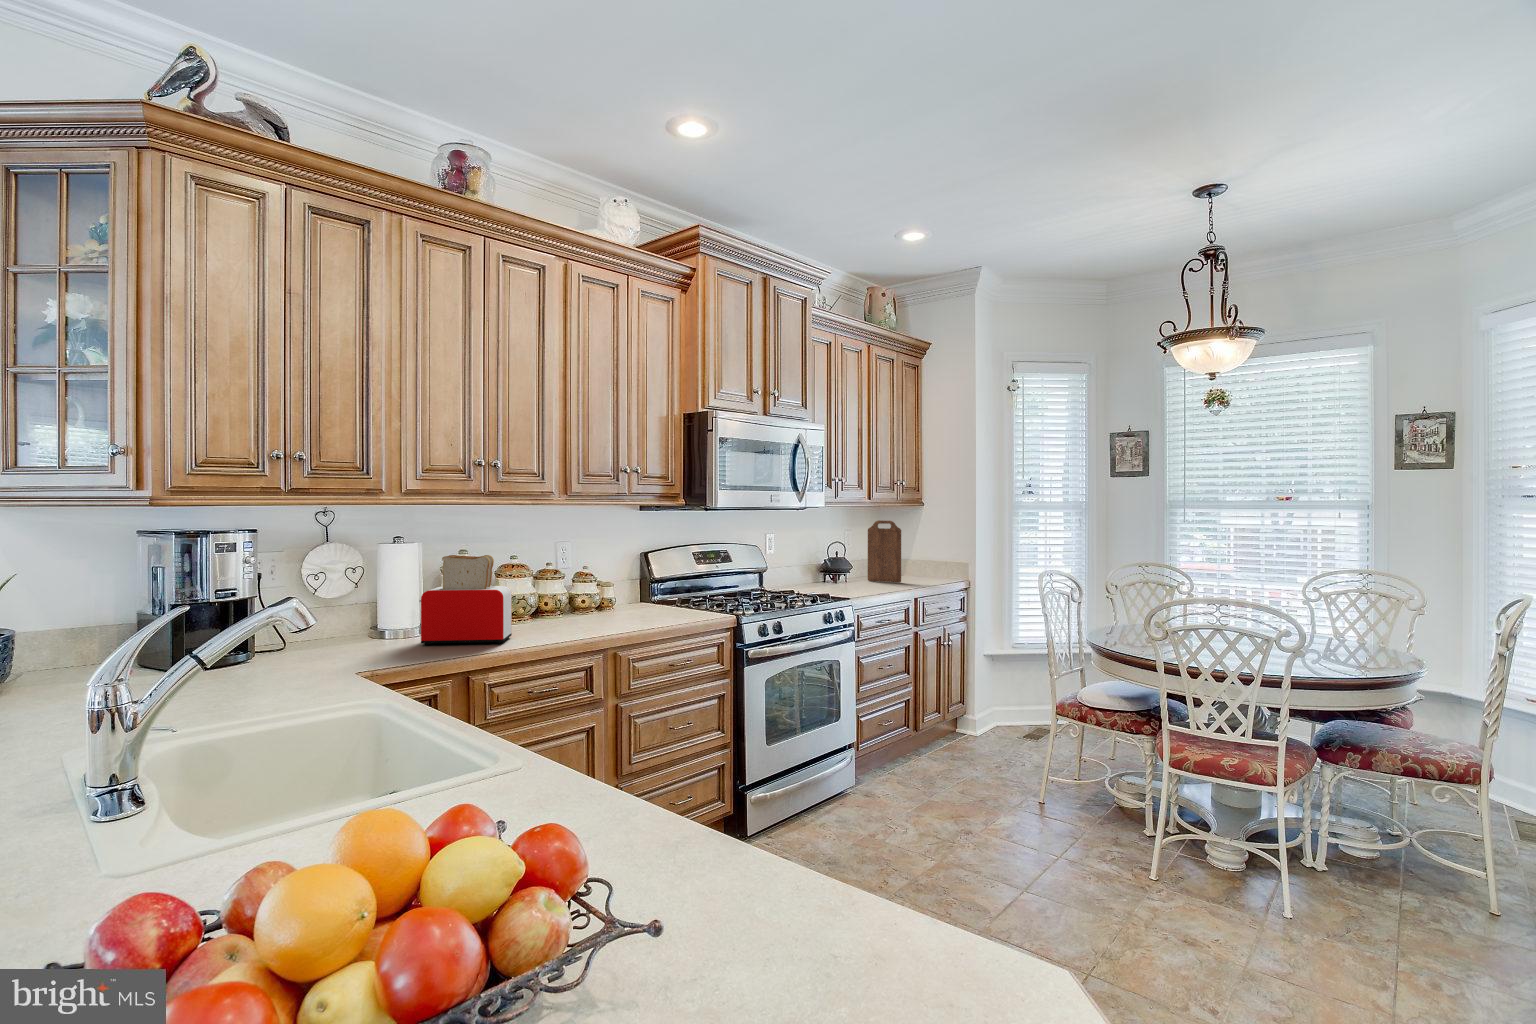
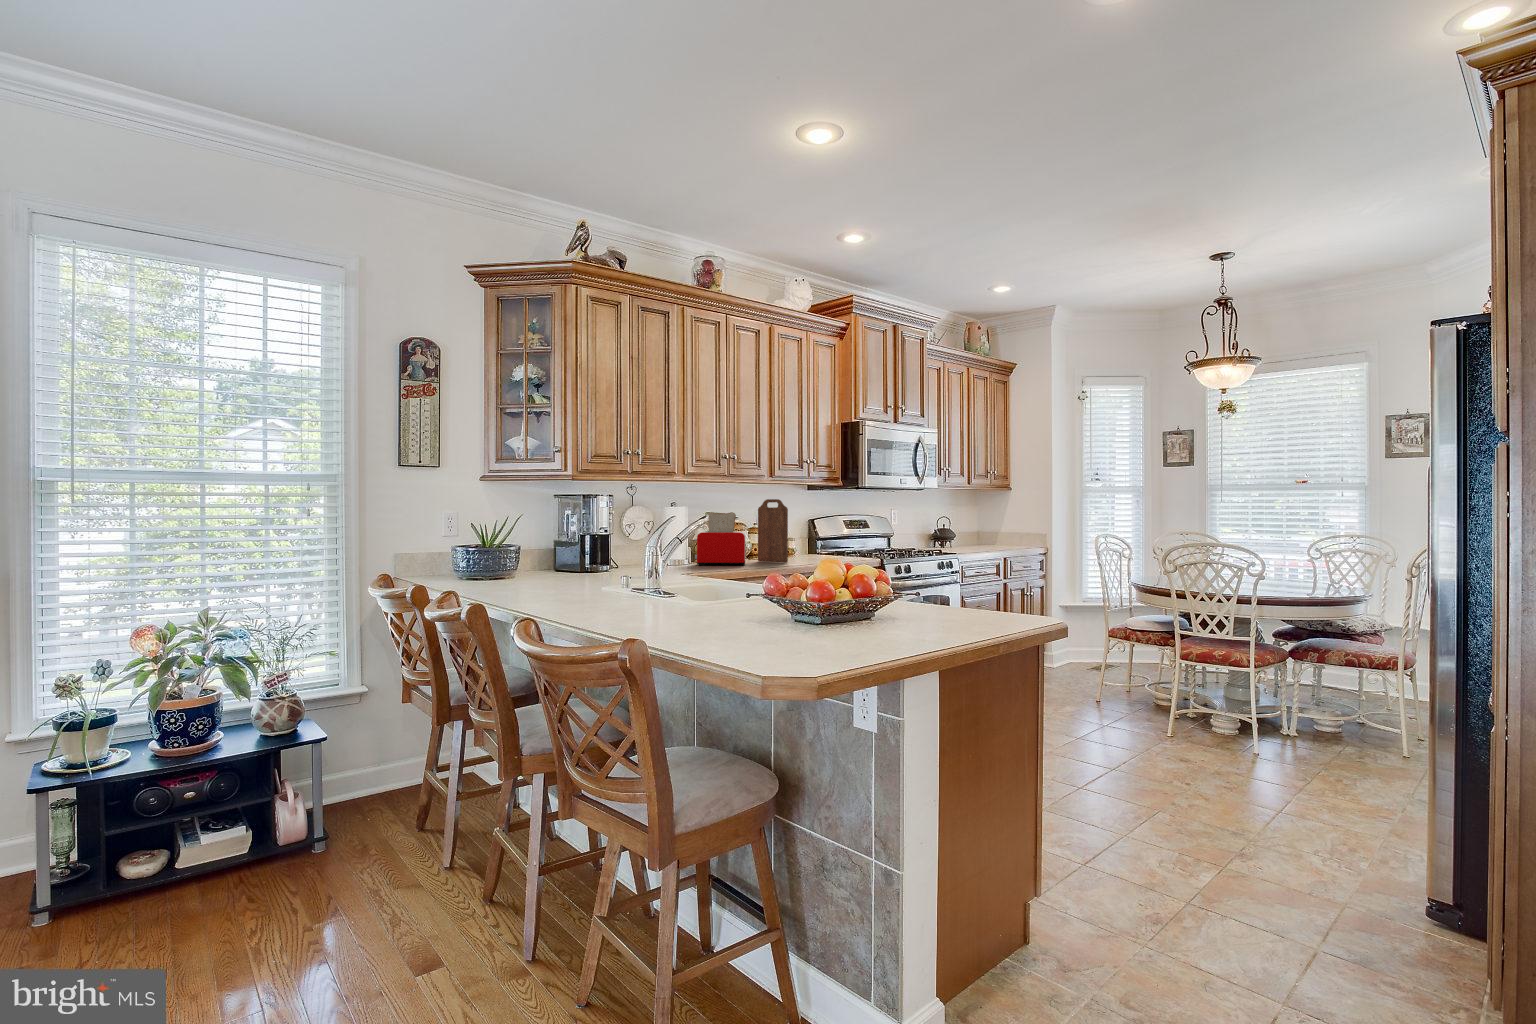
cutting board: present [868,520,901,583] -> present [758,499,788,563]

